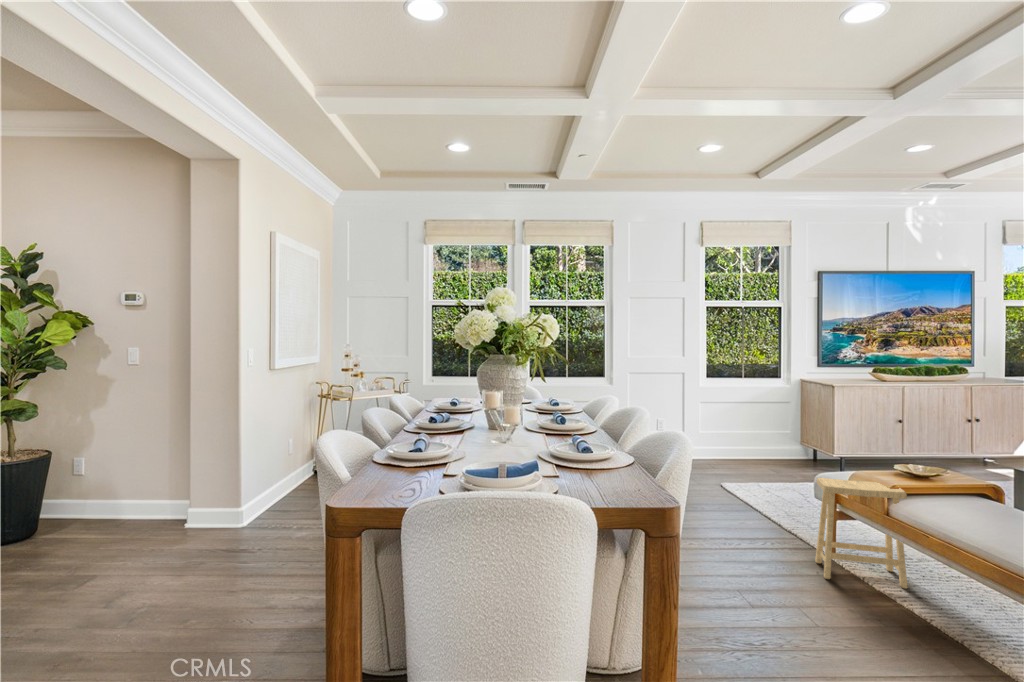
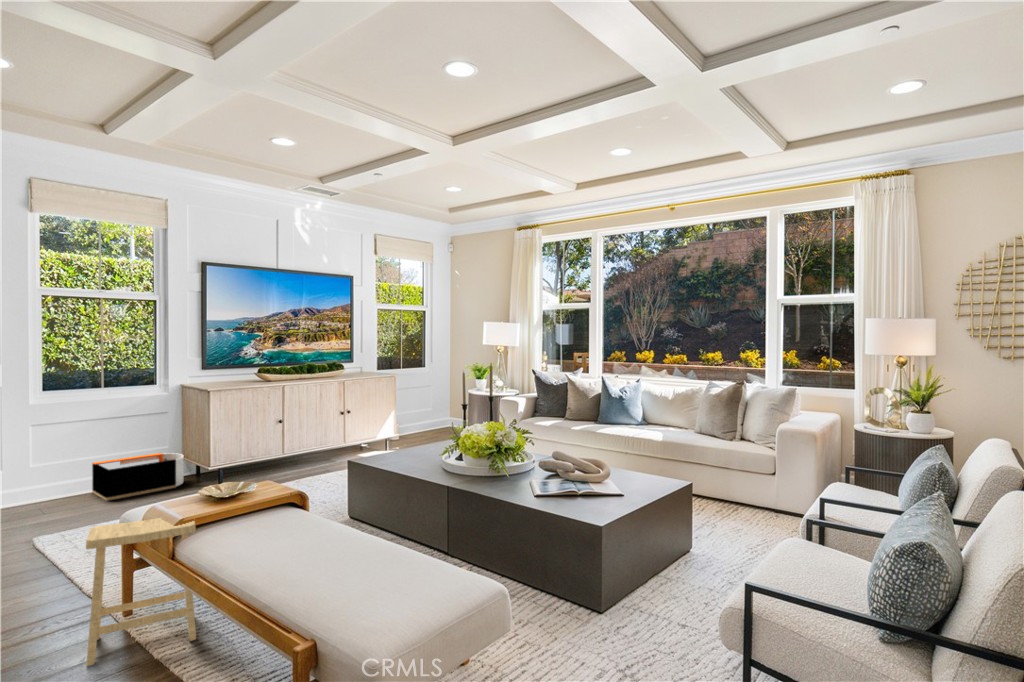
storage bin: none [738,436,807,467] -> present [92,453,184,501]

